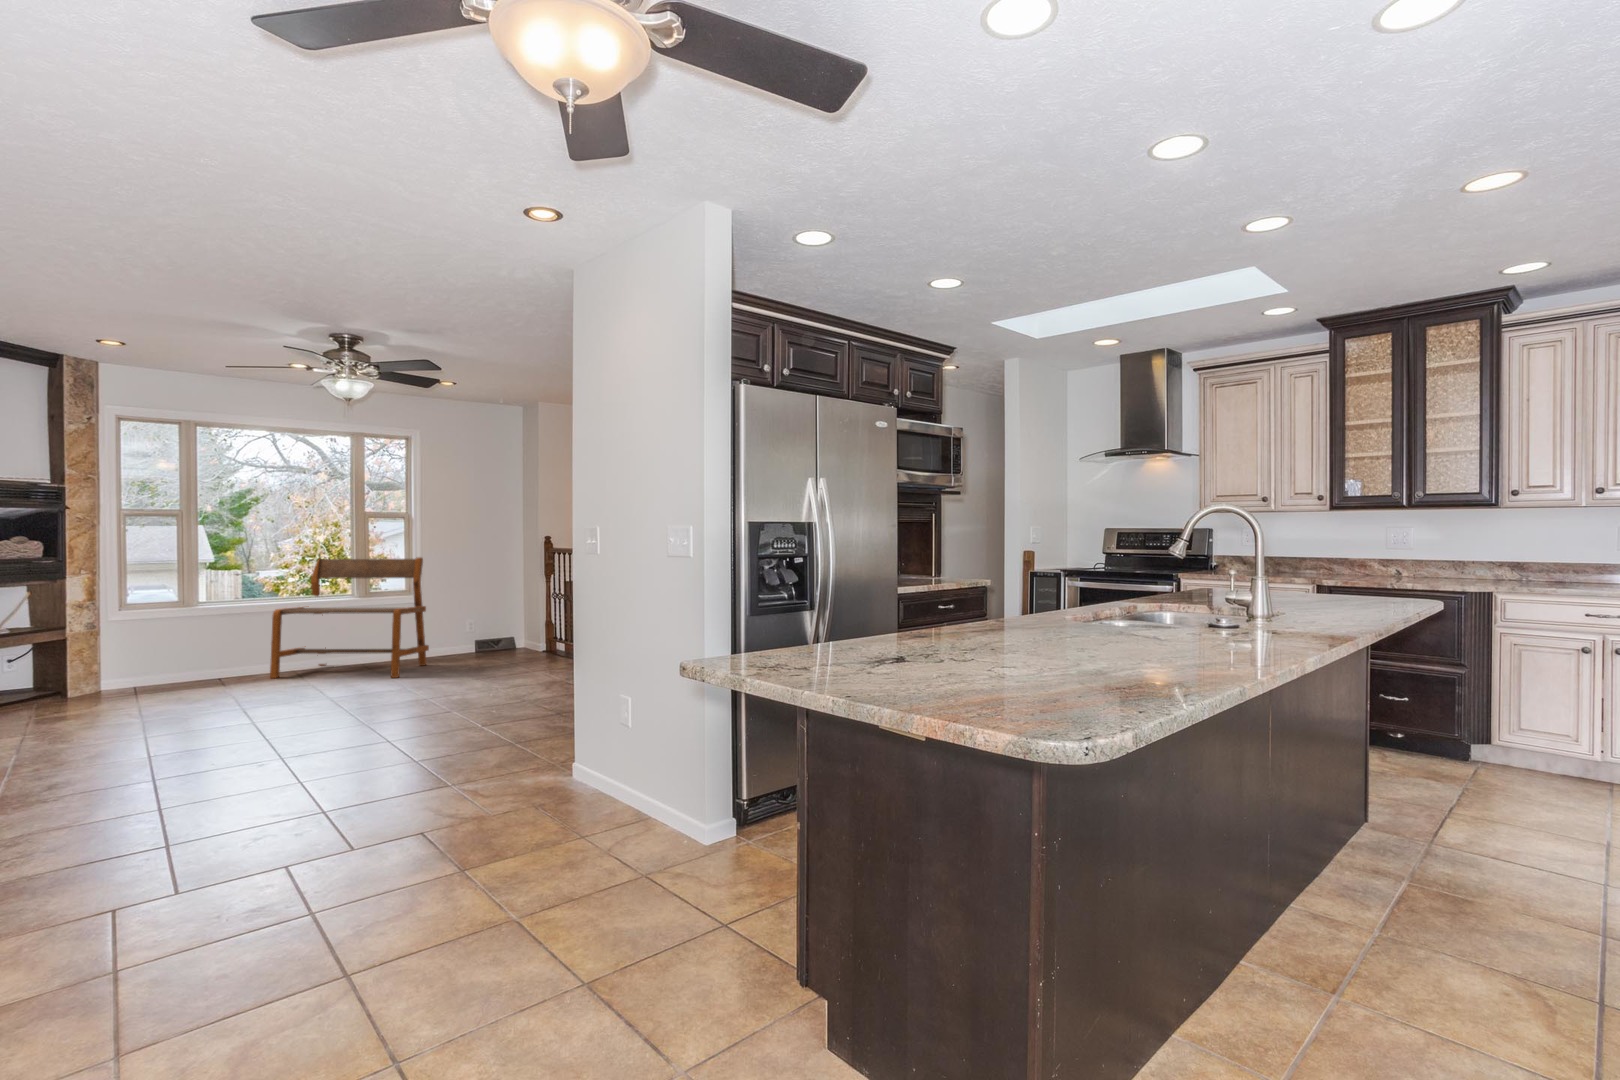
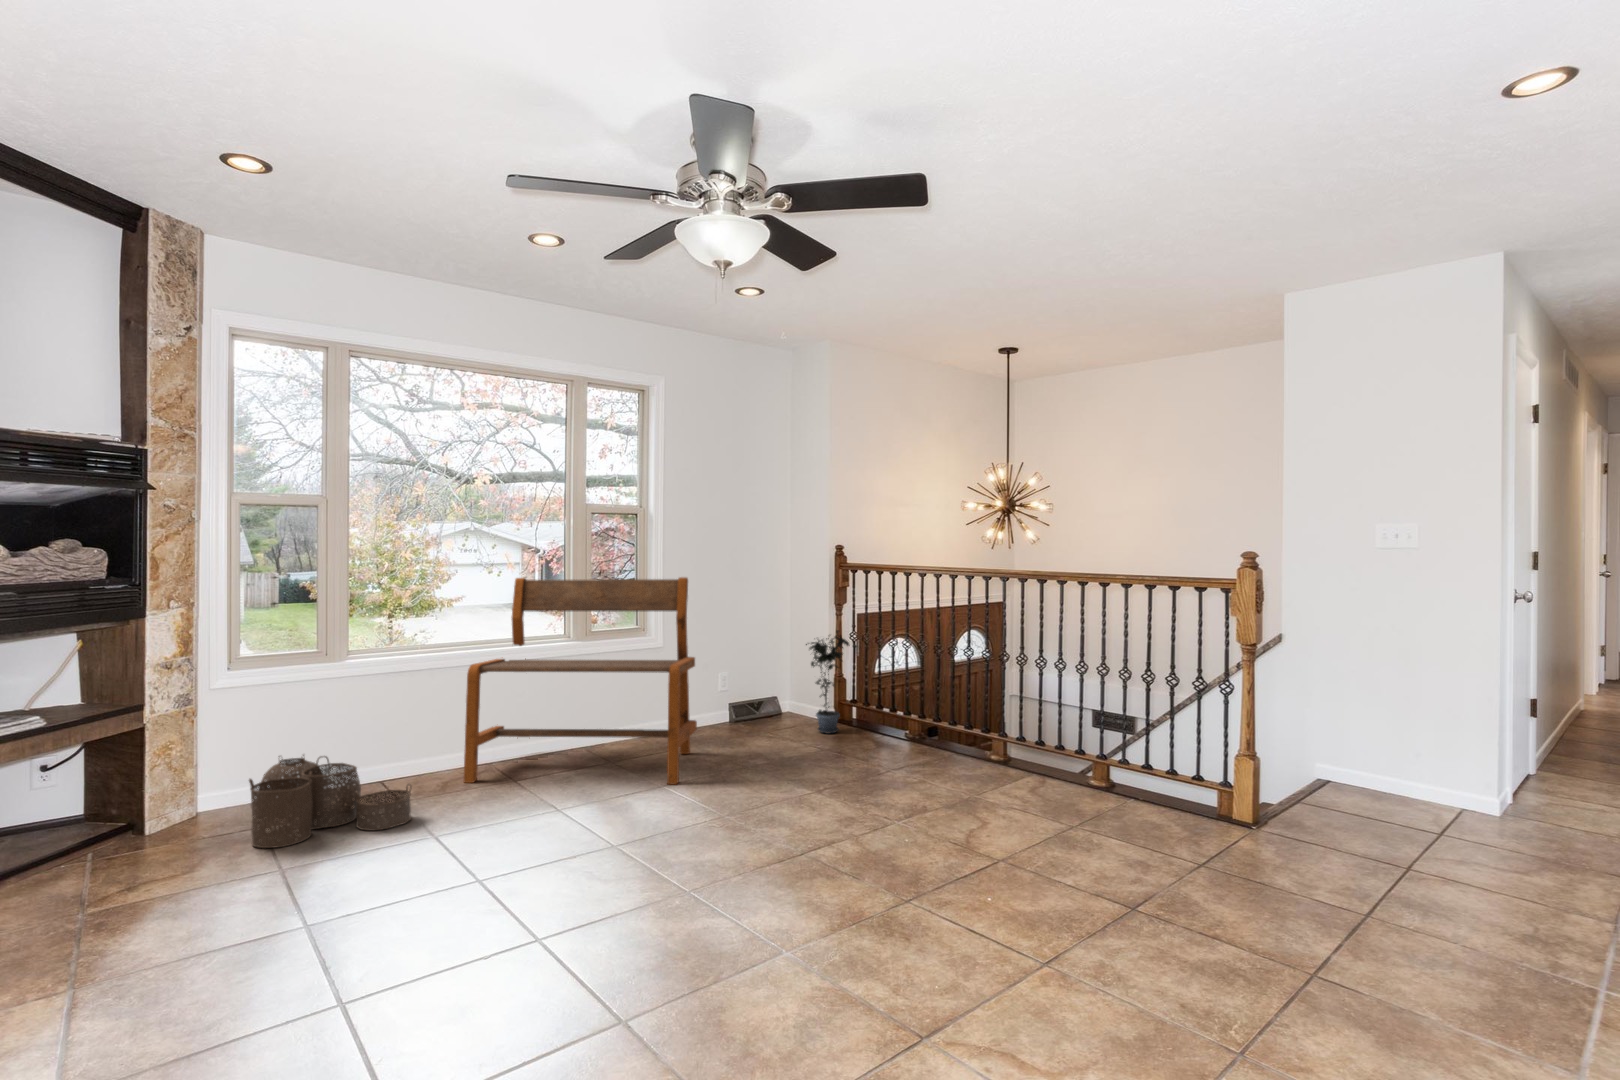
potted plant: none [513,591,548,656] -> present [806,630,850,734]
woven basket: none [125,658,225,702] -> present [249,755,412,848]

